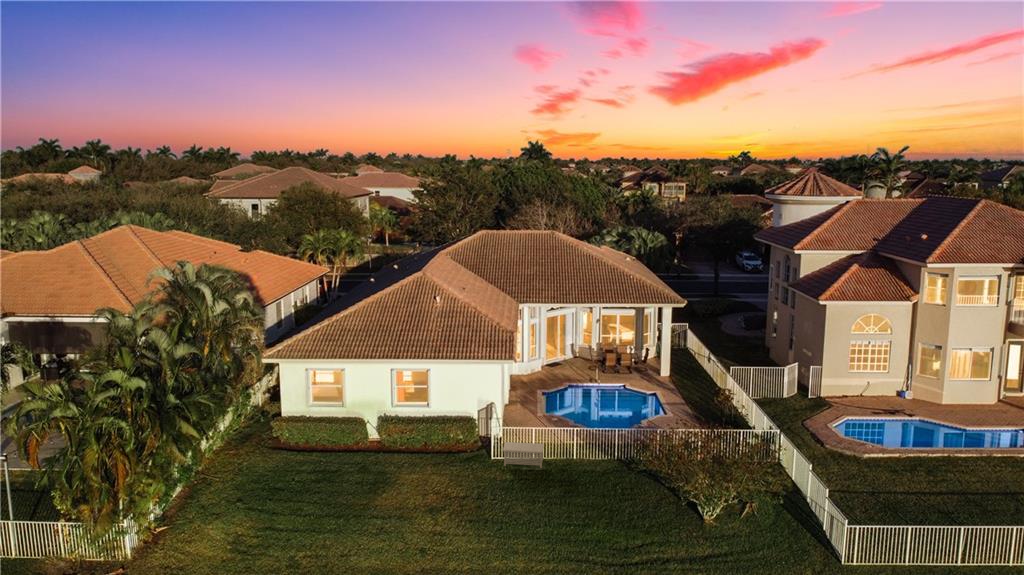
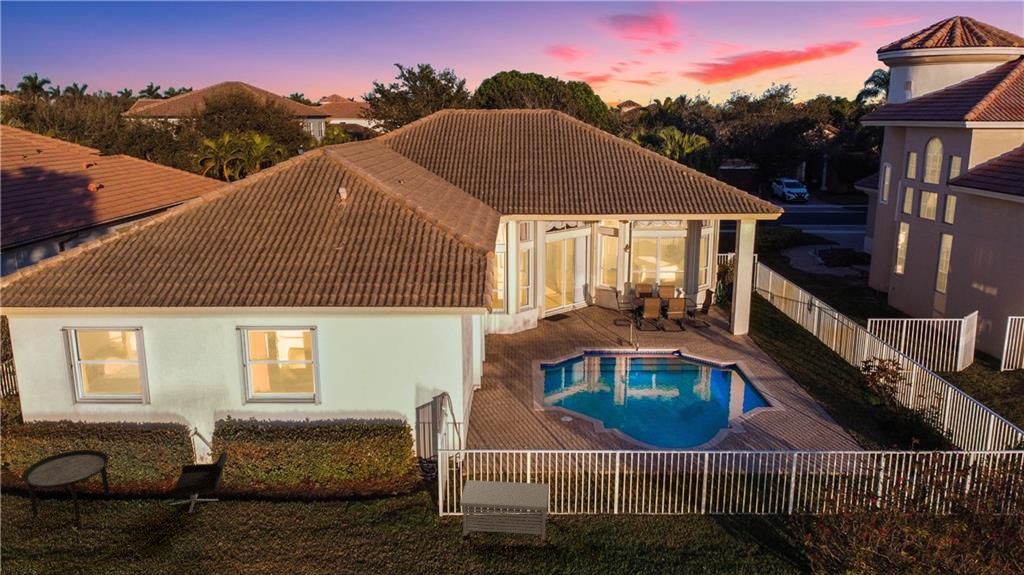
round table: none [300,428,336,459] -> present [22,450,109,520]
lounge chair: none [364,429,391,457] -> present [170,452,227,513]

